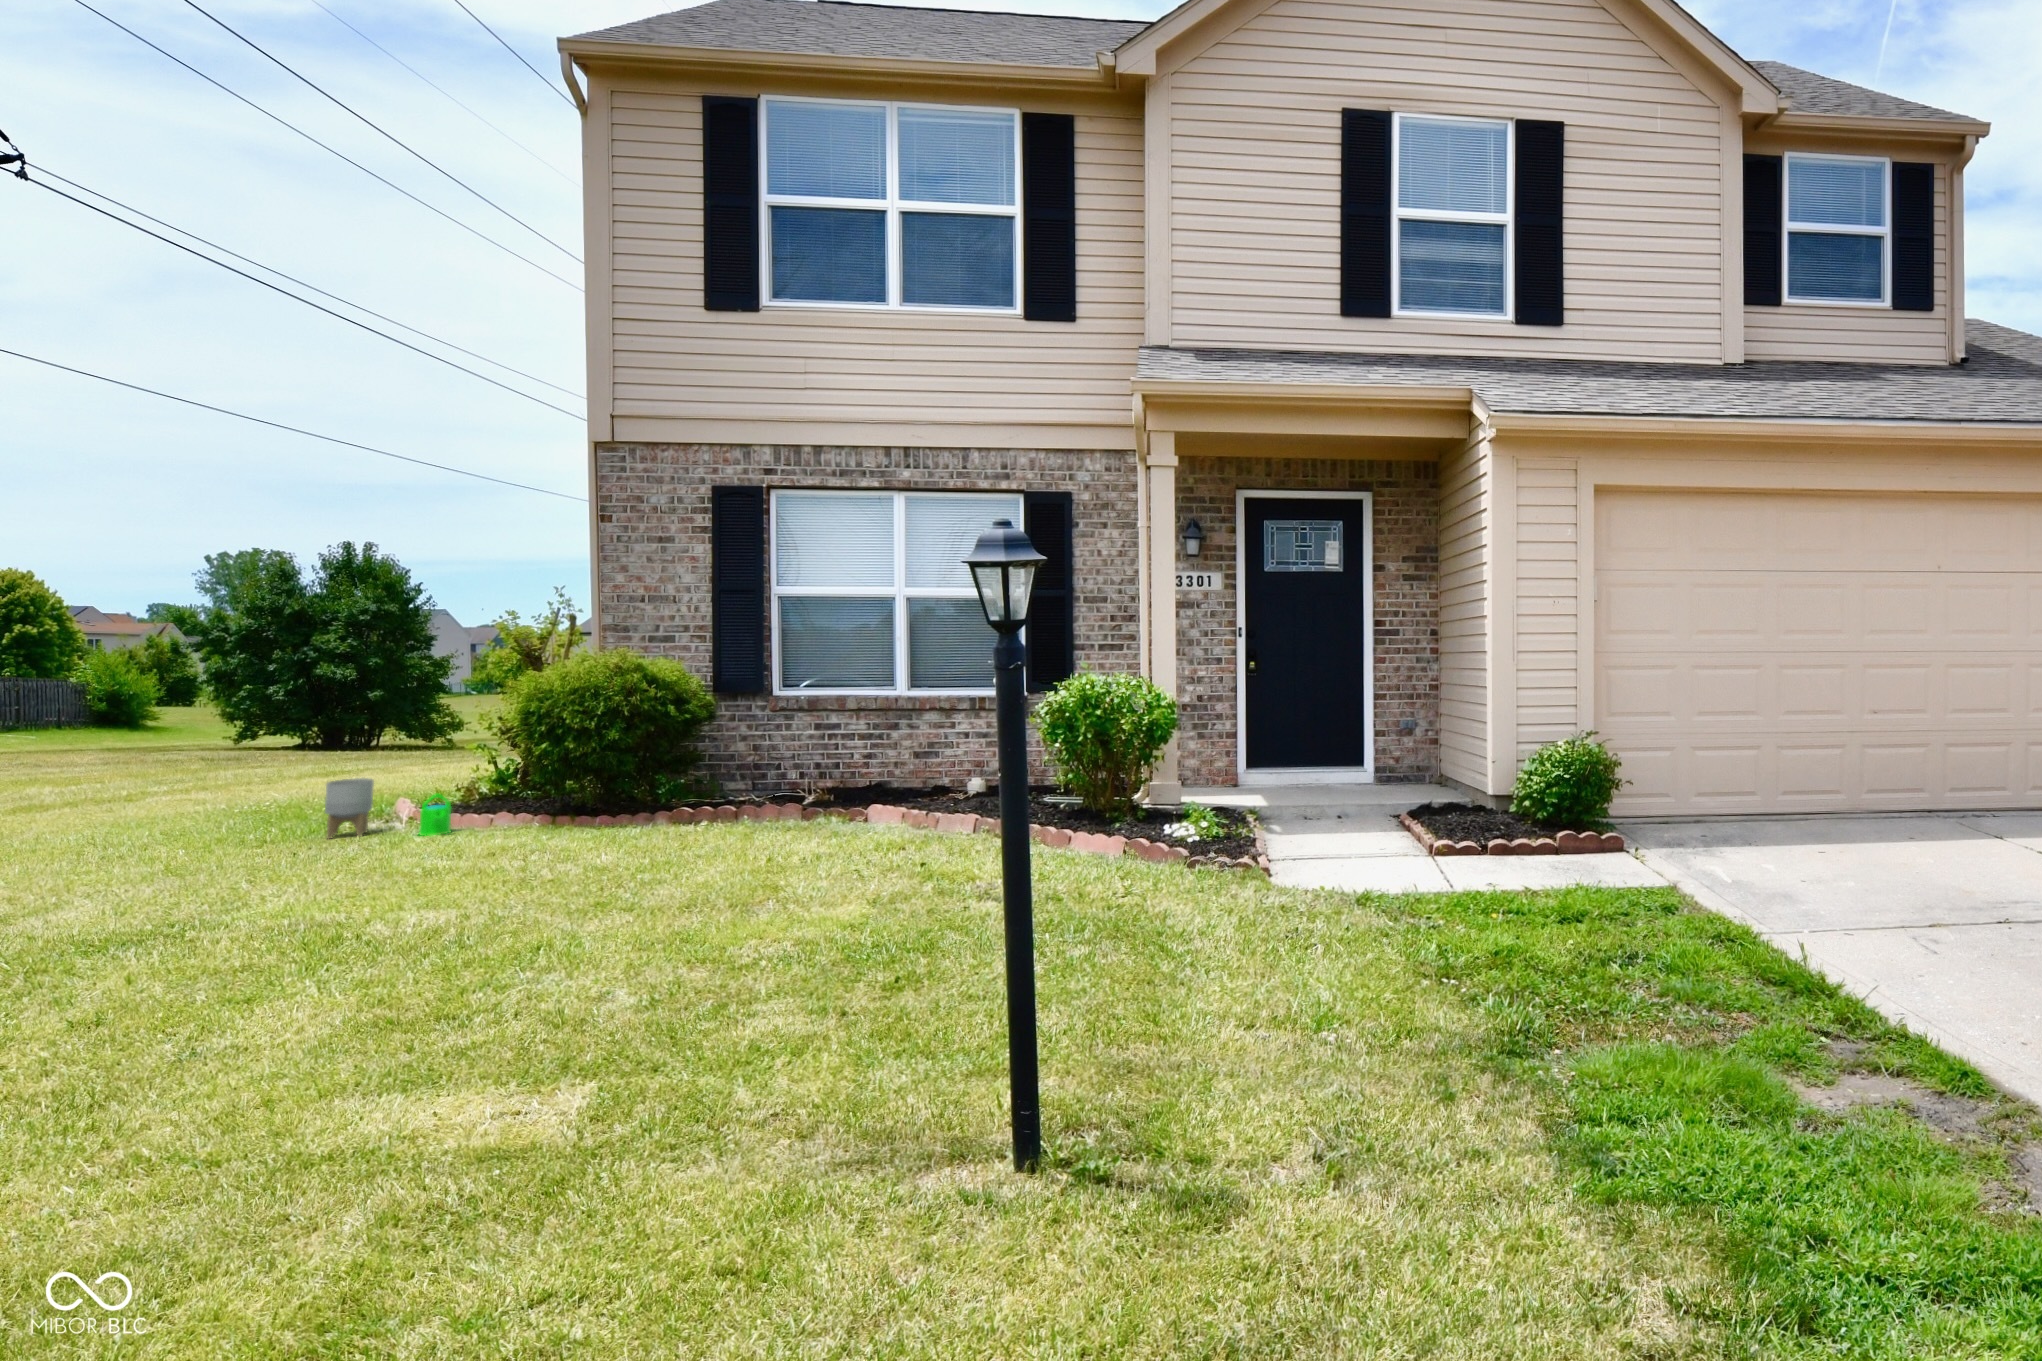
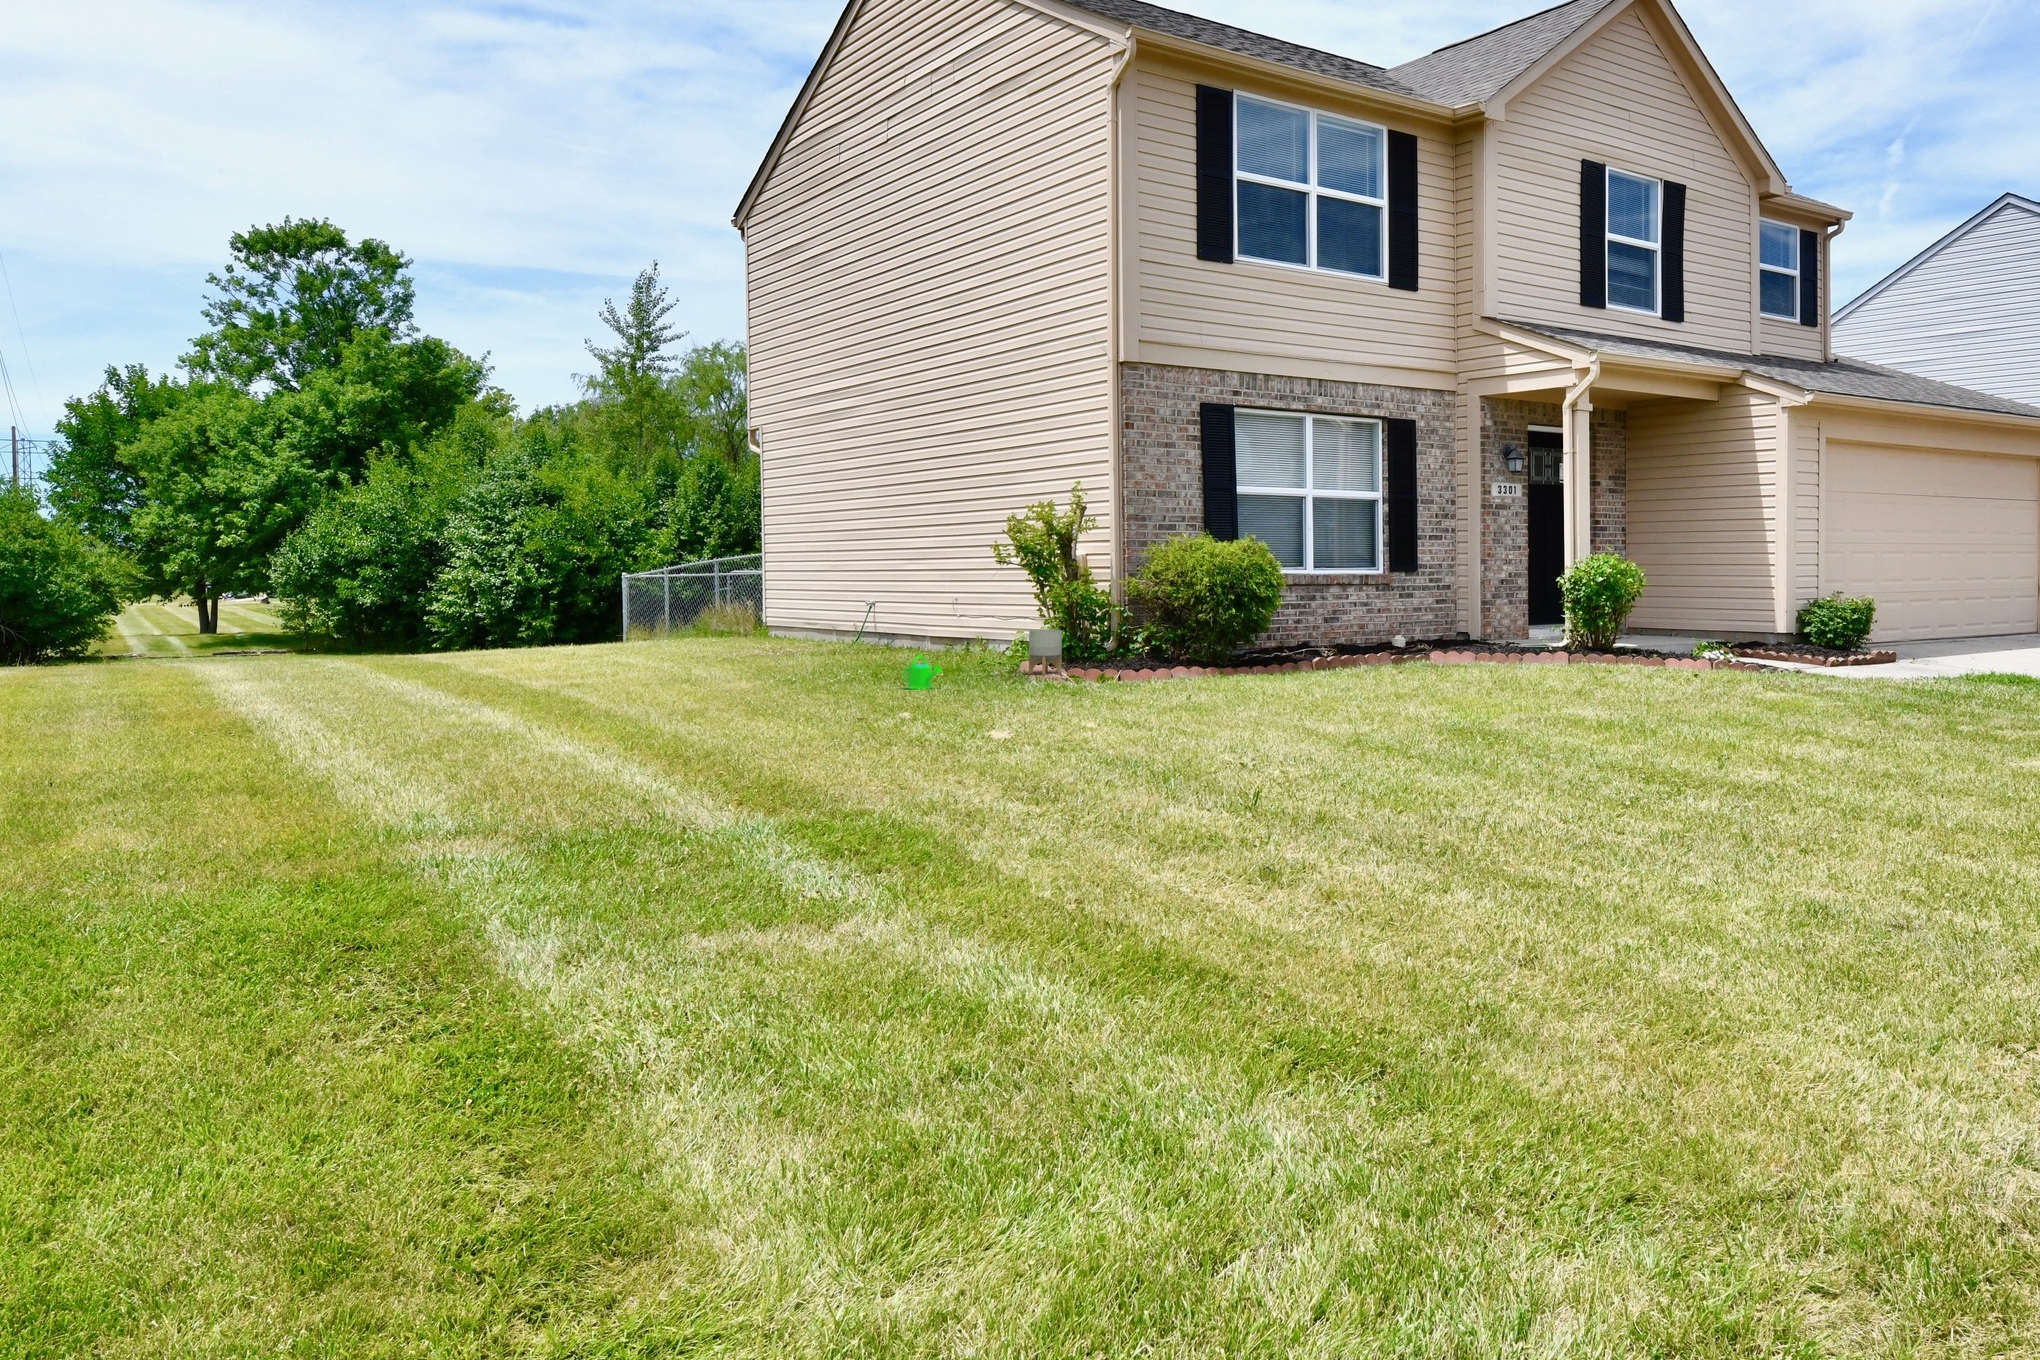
watering can: present [419,794,451,836] -> present [903,655,941,690]

